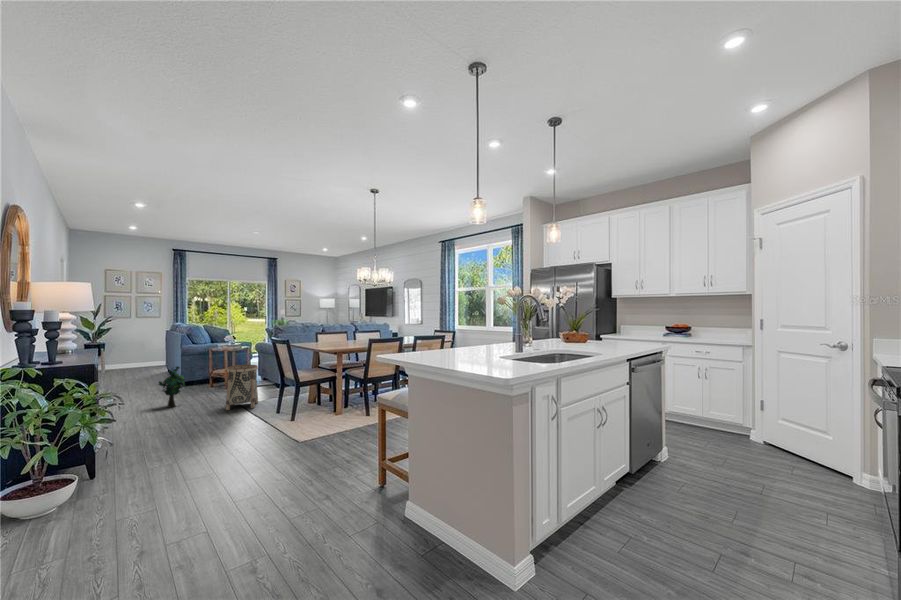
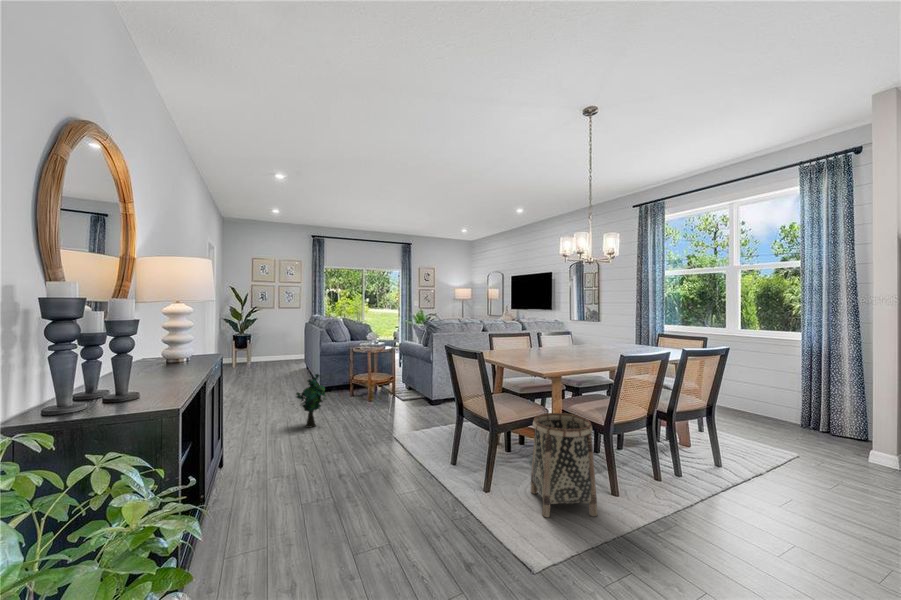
basket: present [226,365,258,410] -> present [531,413,597,517]

